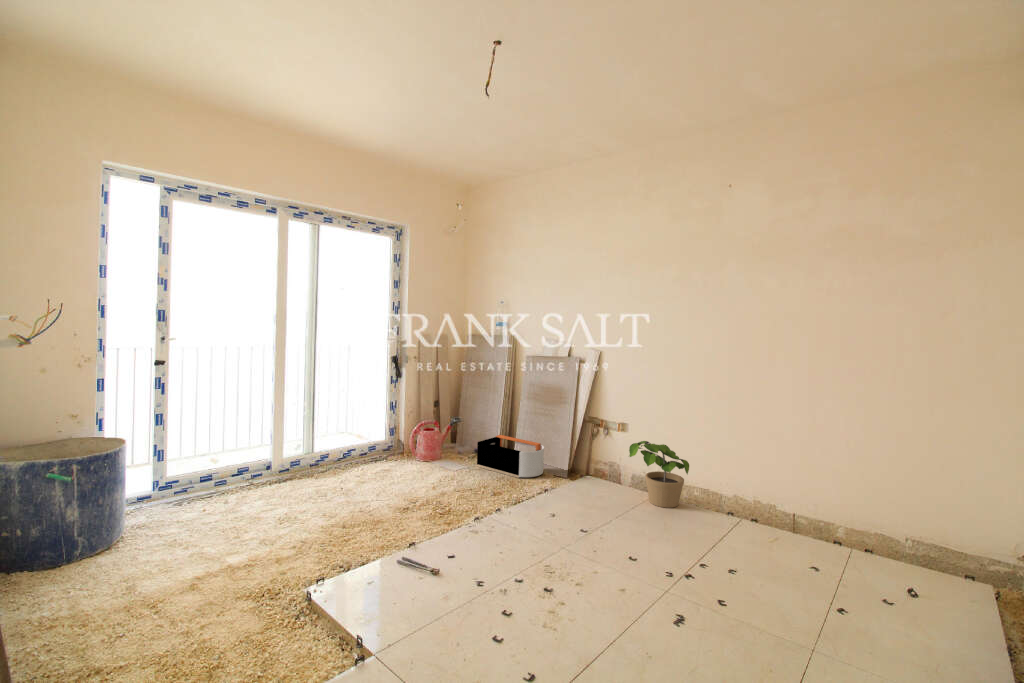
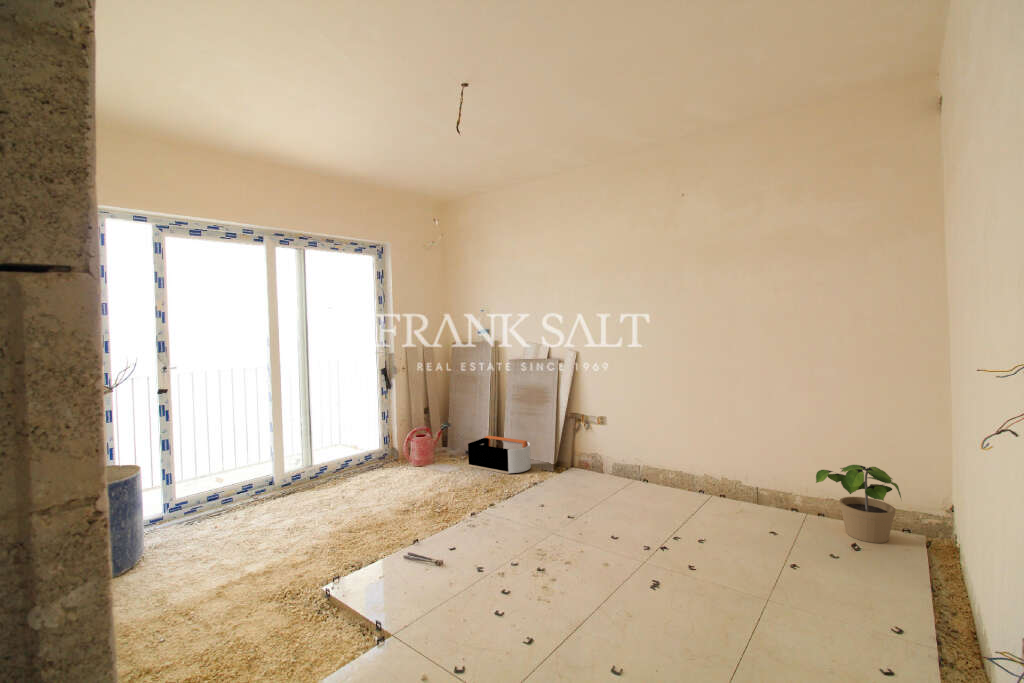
potted plant: present [629,441,689,508] -> present [816,465,901,543]

